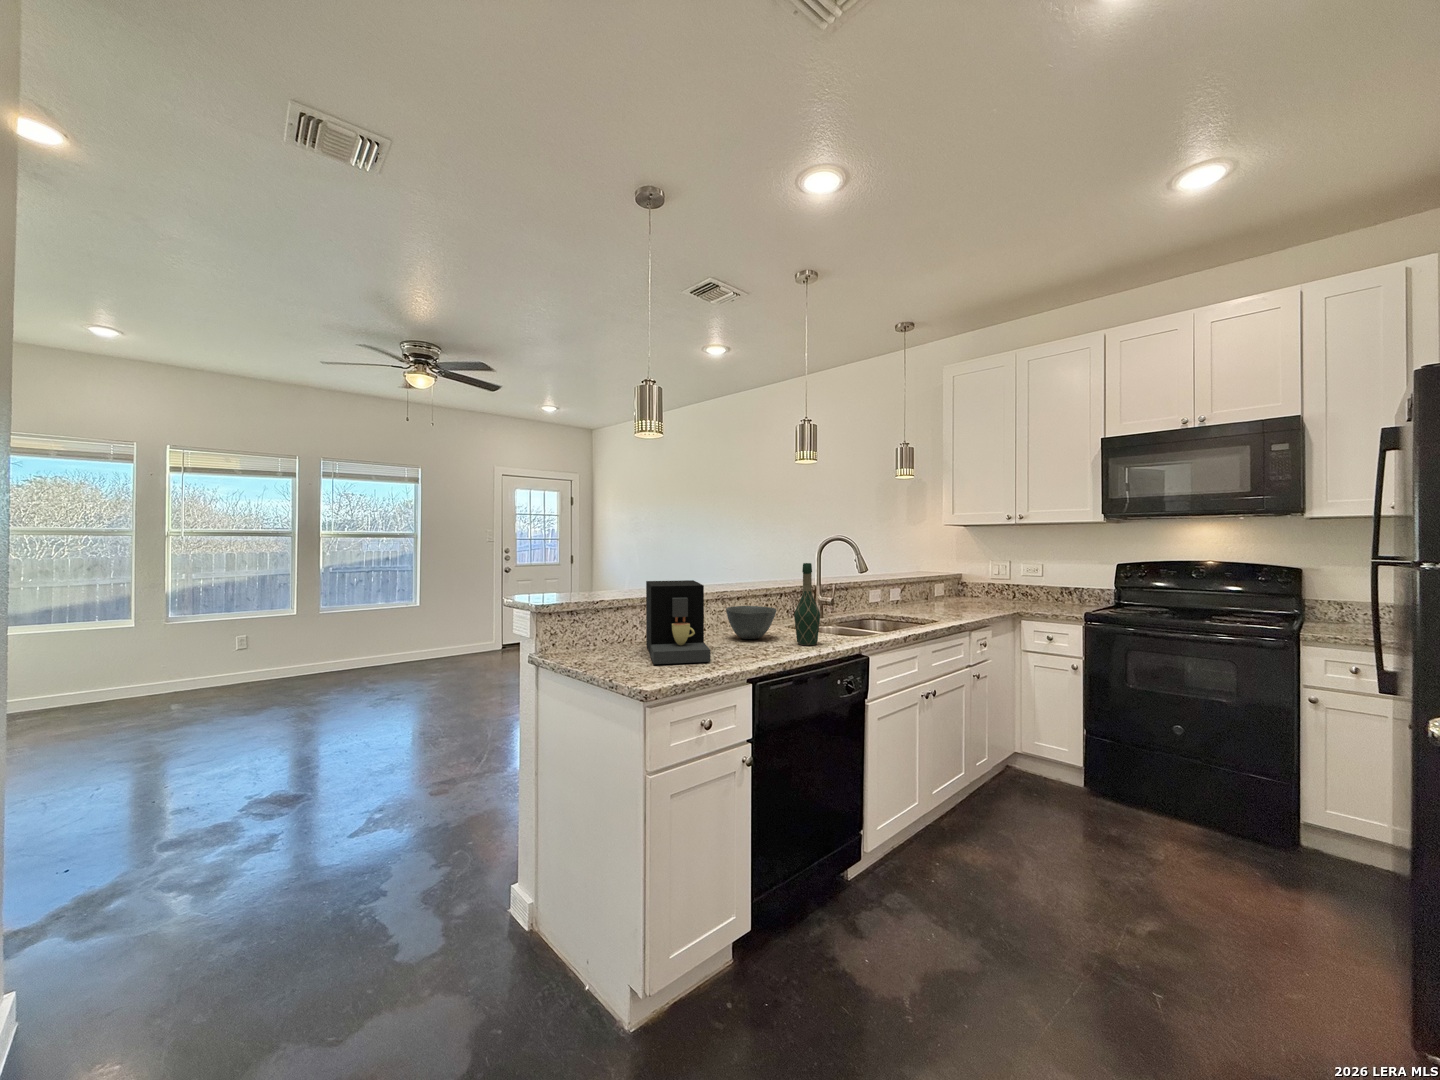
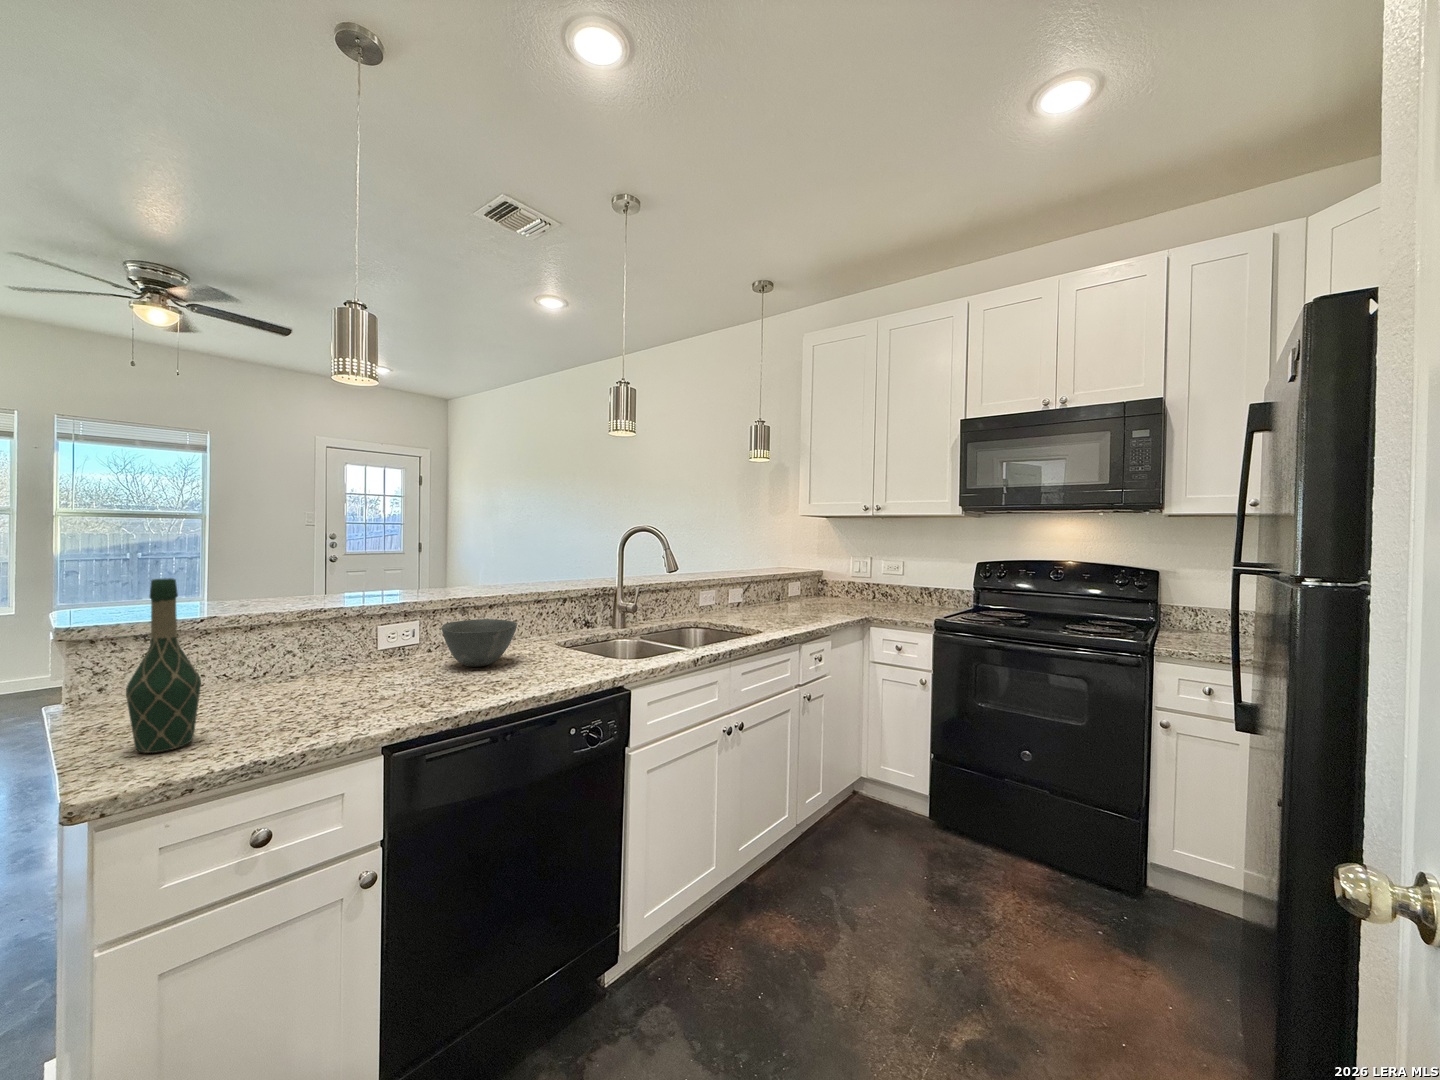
wine bottle: present [794,563,820,645] -> present [126,578,201,753]
coffee maker: present [646,580,710,664] -> none [235,587,380,724]

